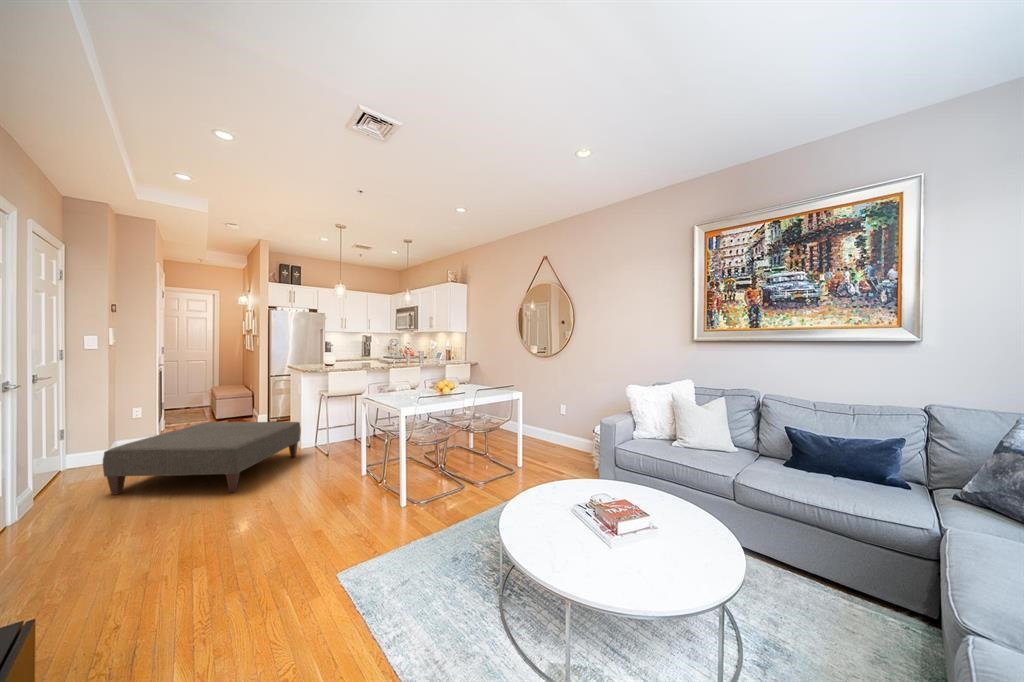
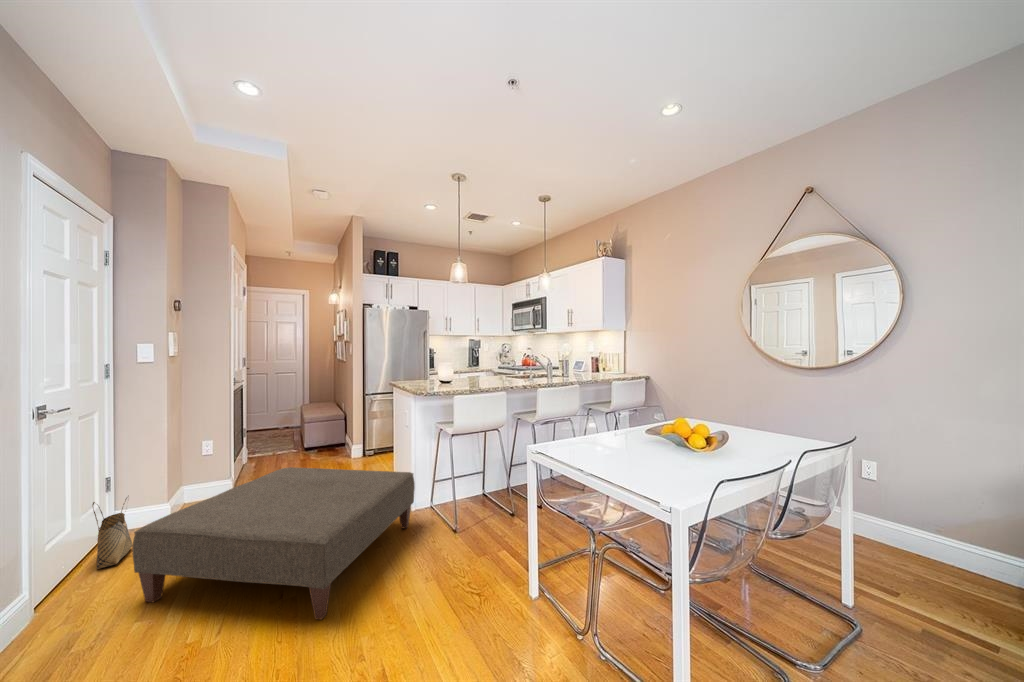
woven basket: none [59,438,87,485] -> present [92,498,132,569]

